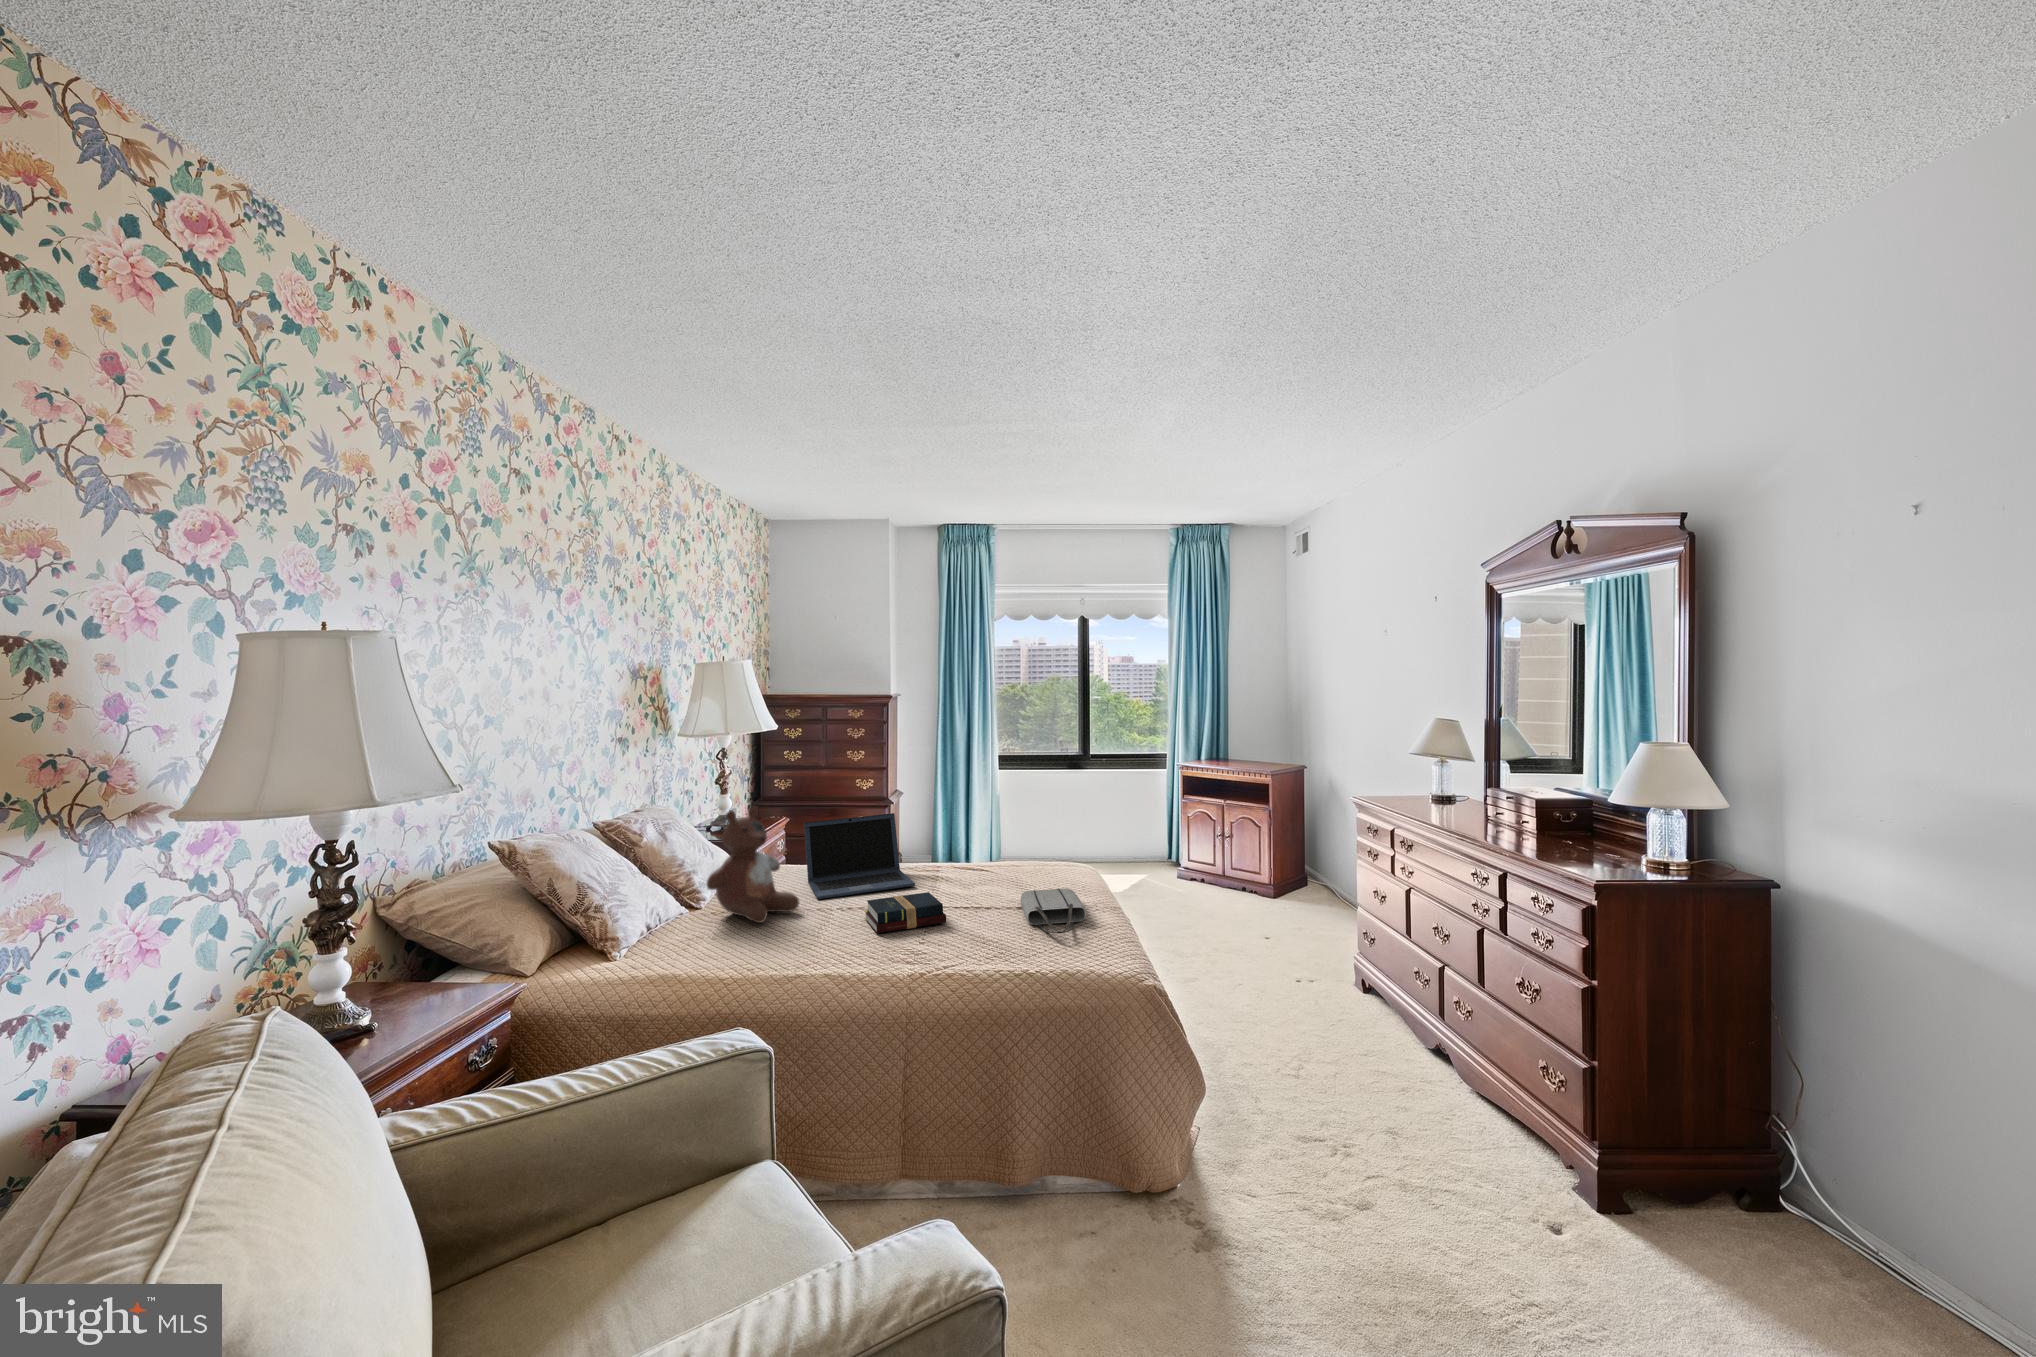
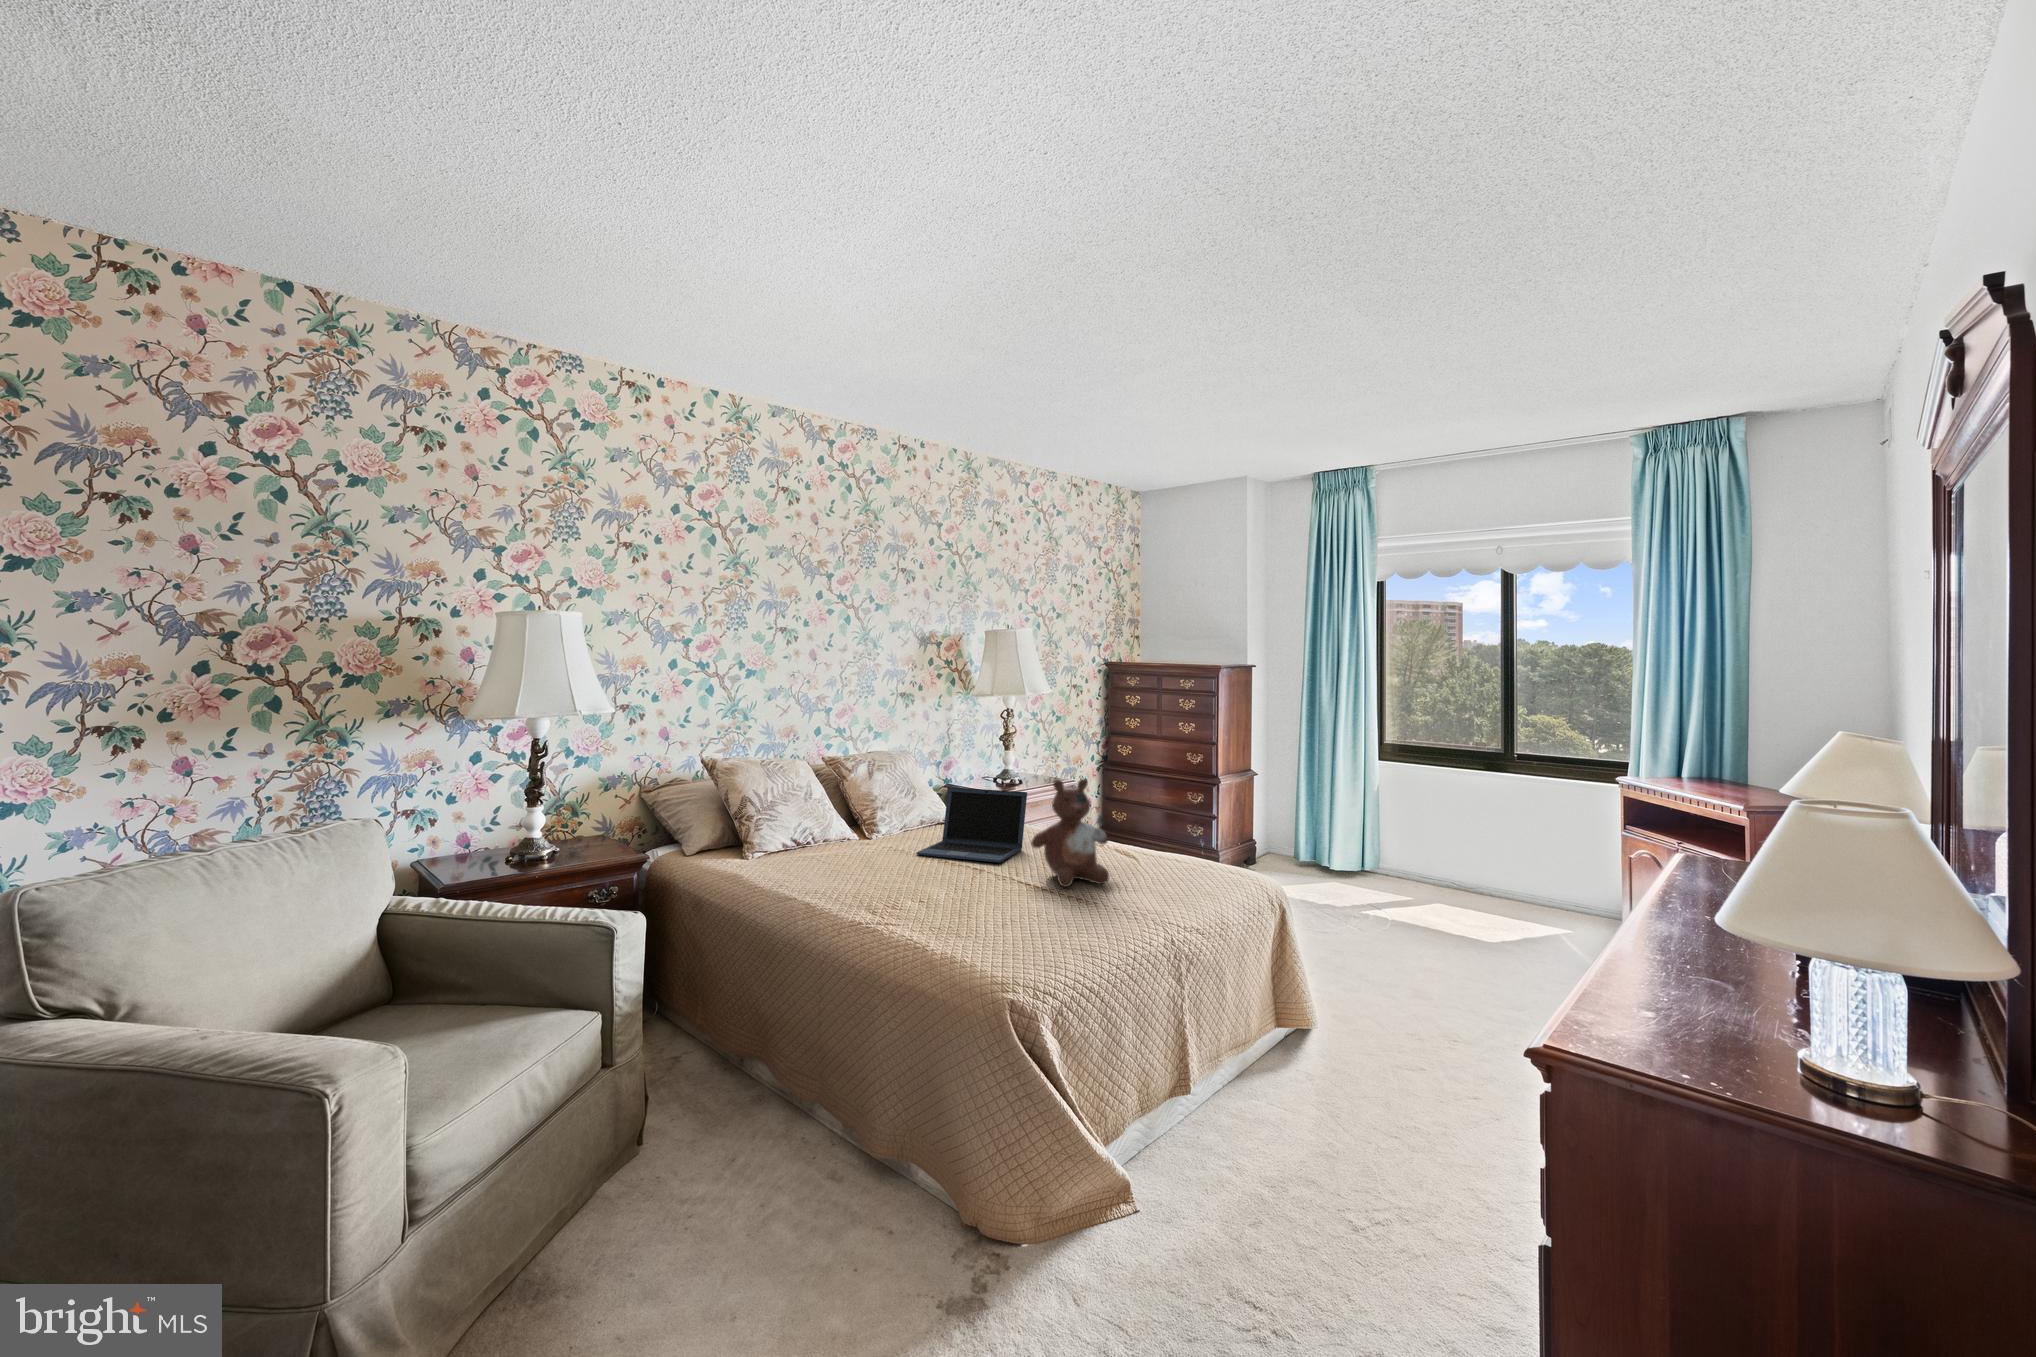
stuffed bear: present [706,806,799,923] -> present [1031,779,1110,887]
tote bag: present [1021,889,1086,933] -> none [982,889,1090,932]
hardback book: present [864,892,946,933] -> none [886,861,967,896]

